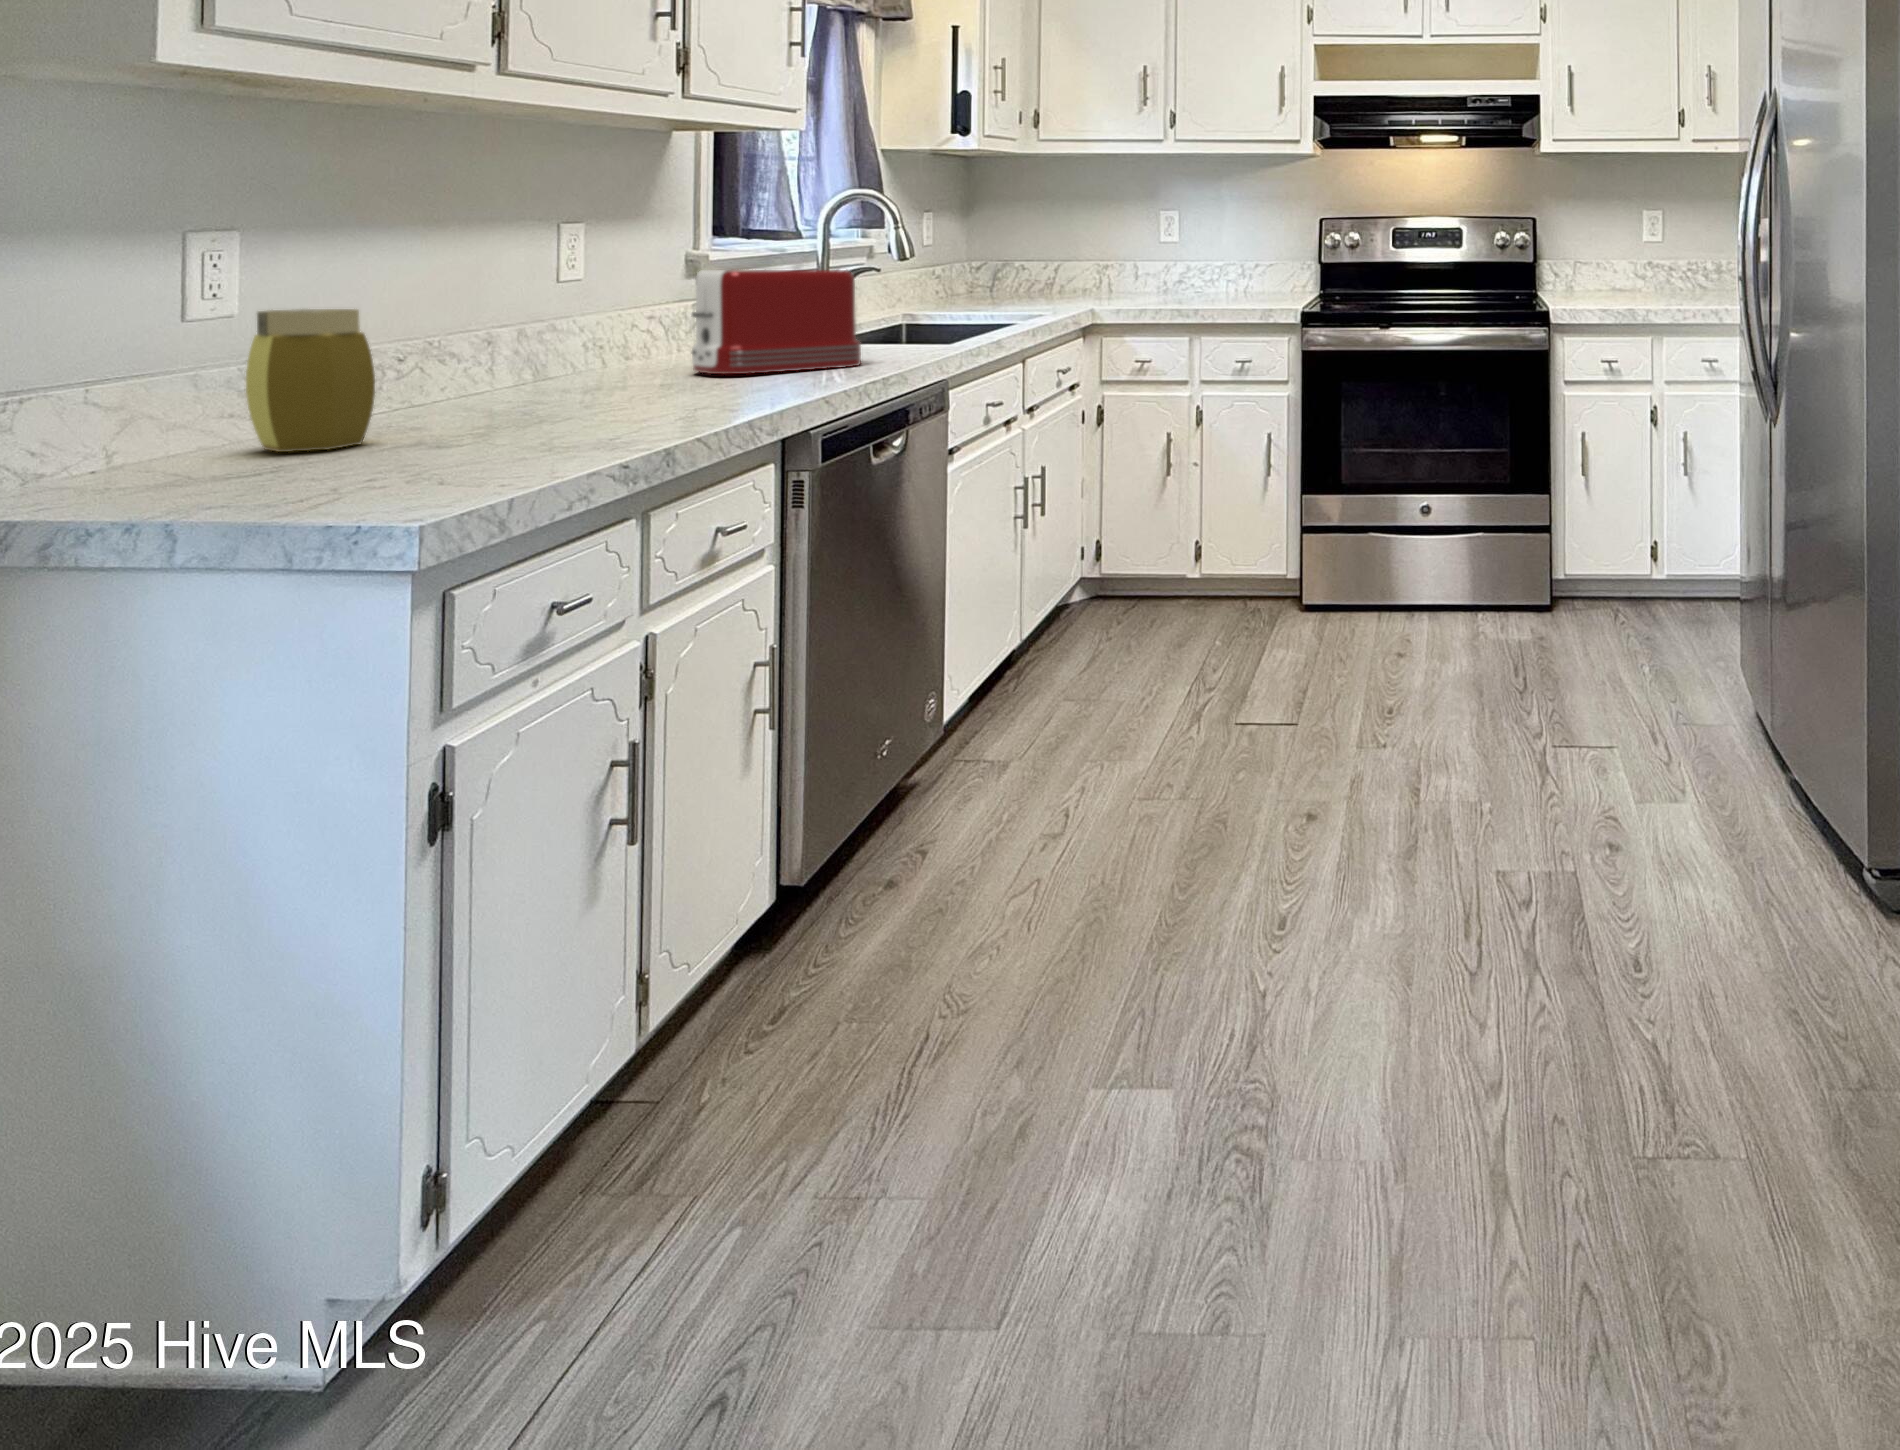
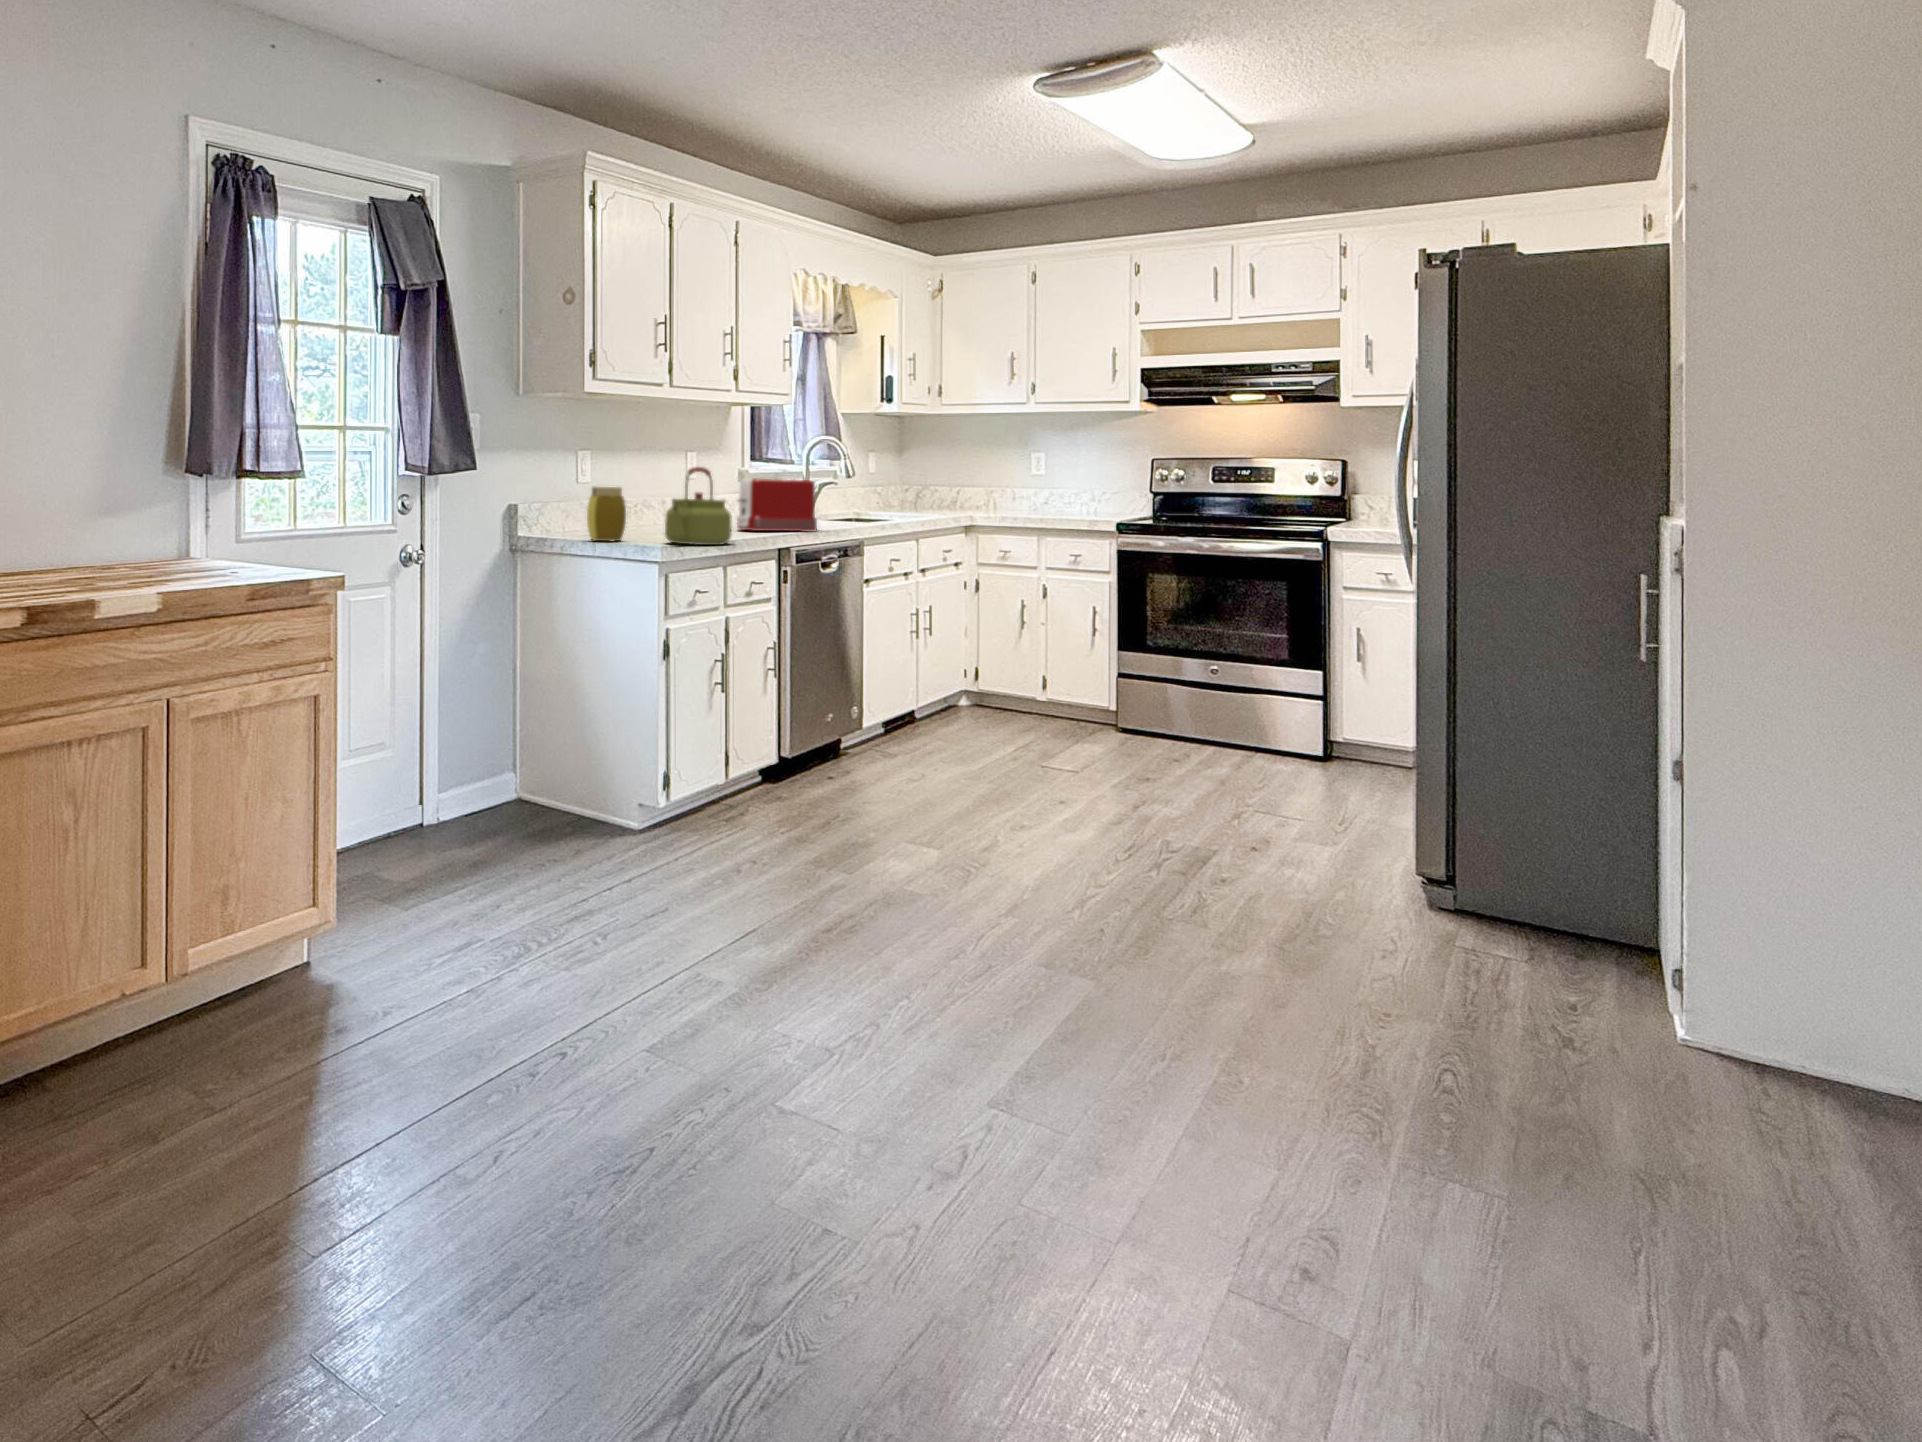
kettle: none [489,256,674,444] -> present [665,467,732,545]

